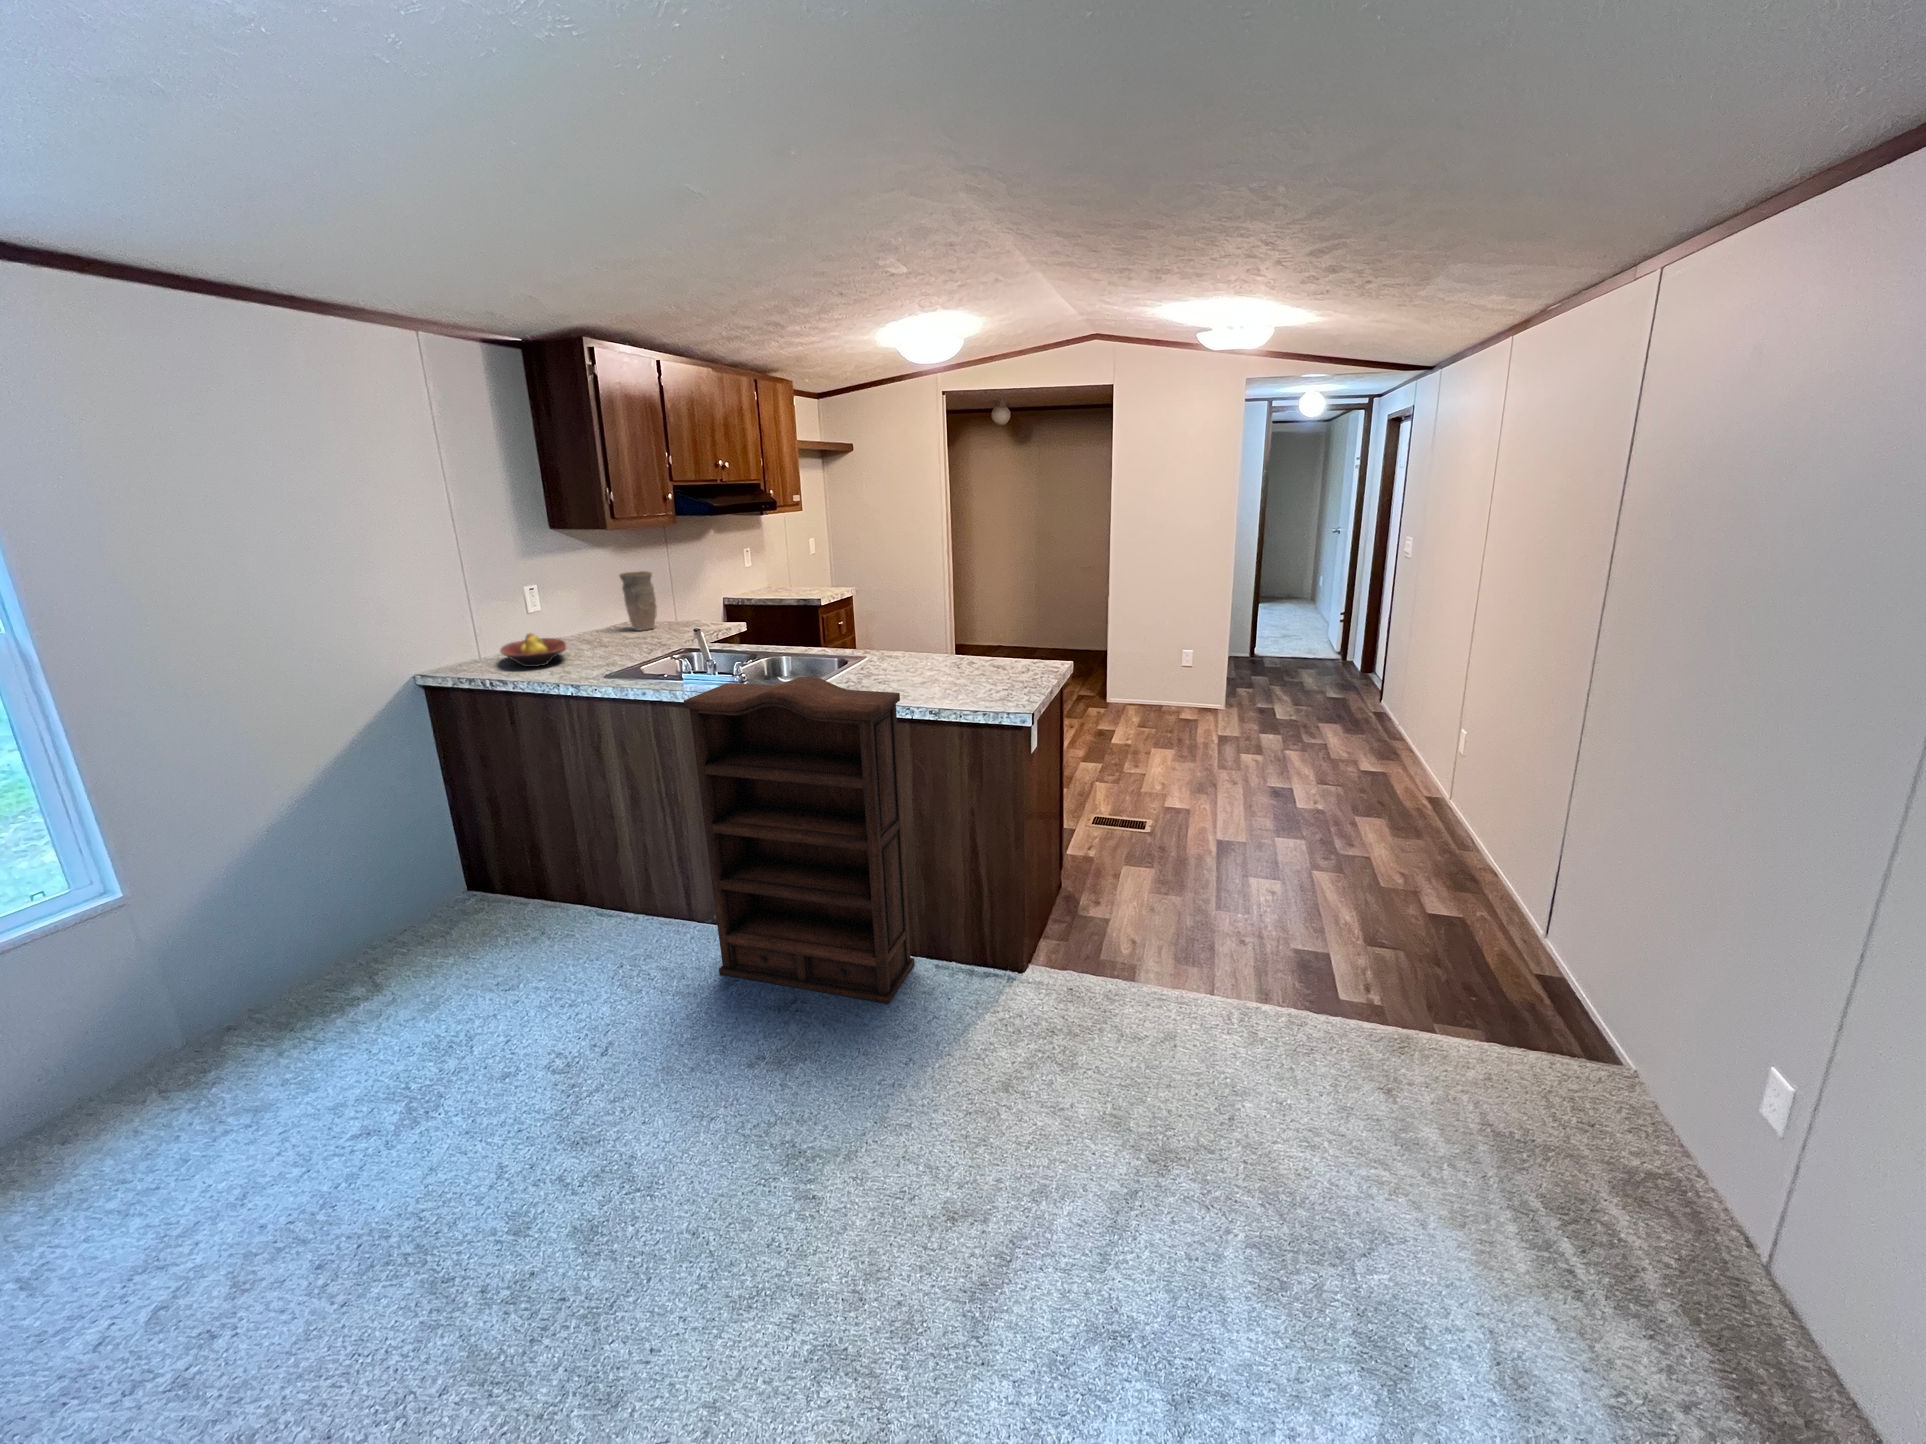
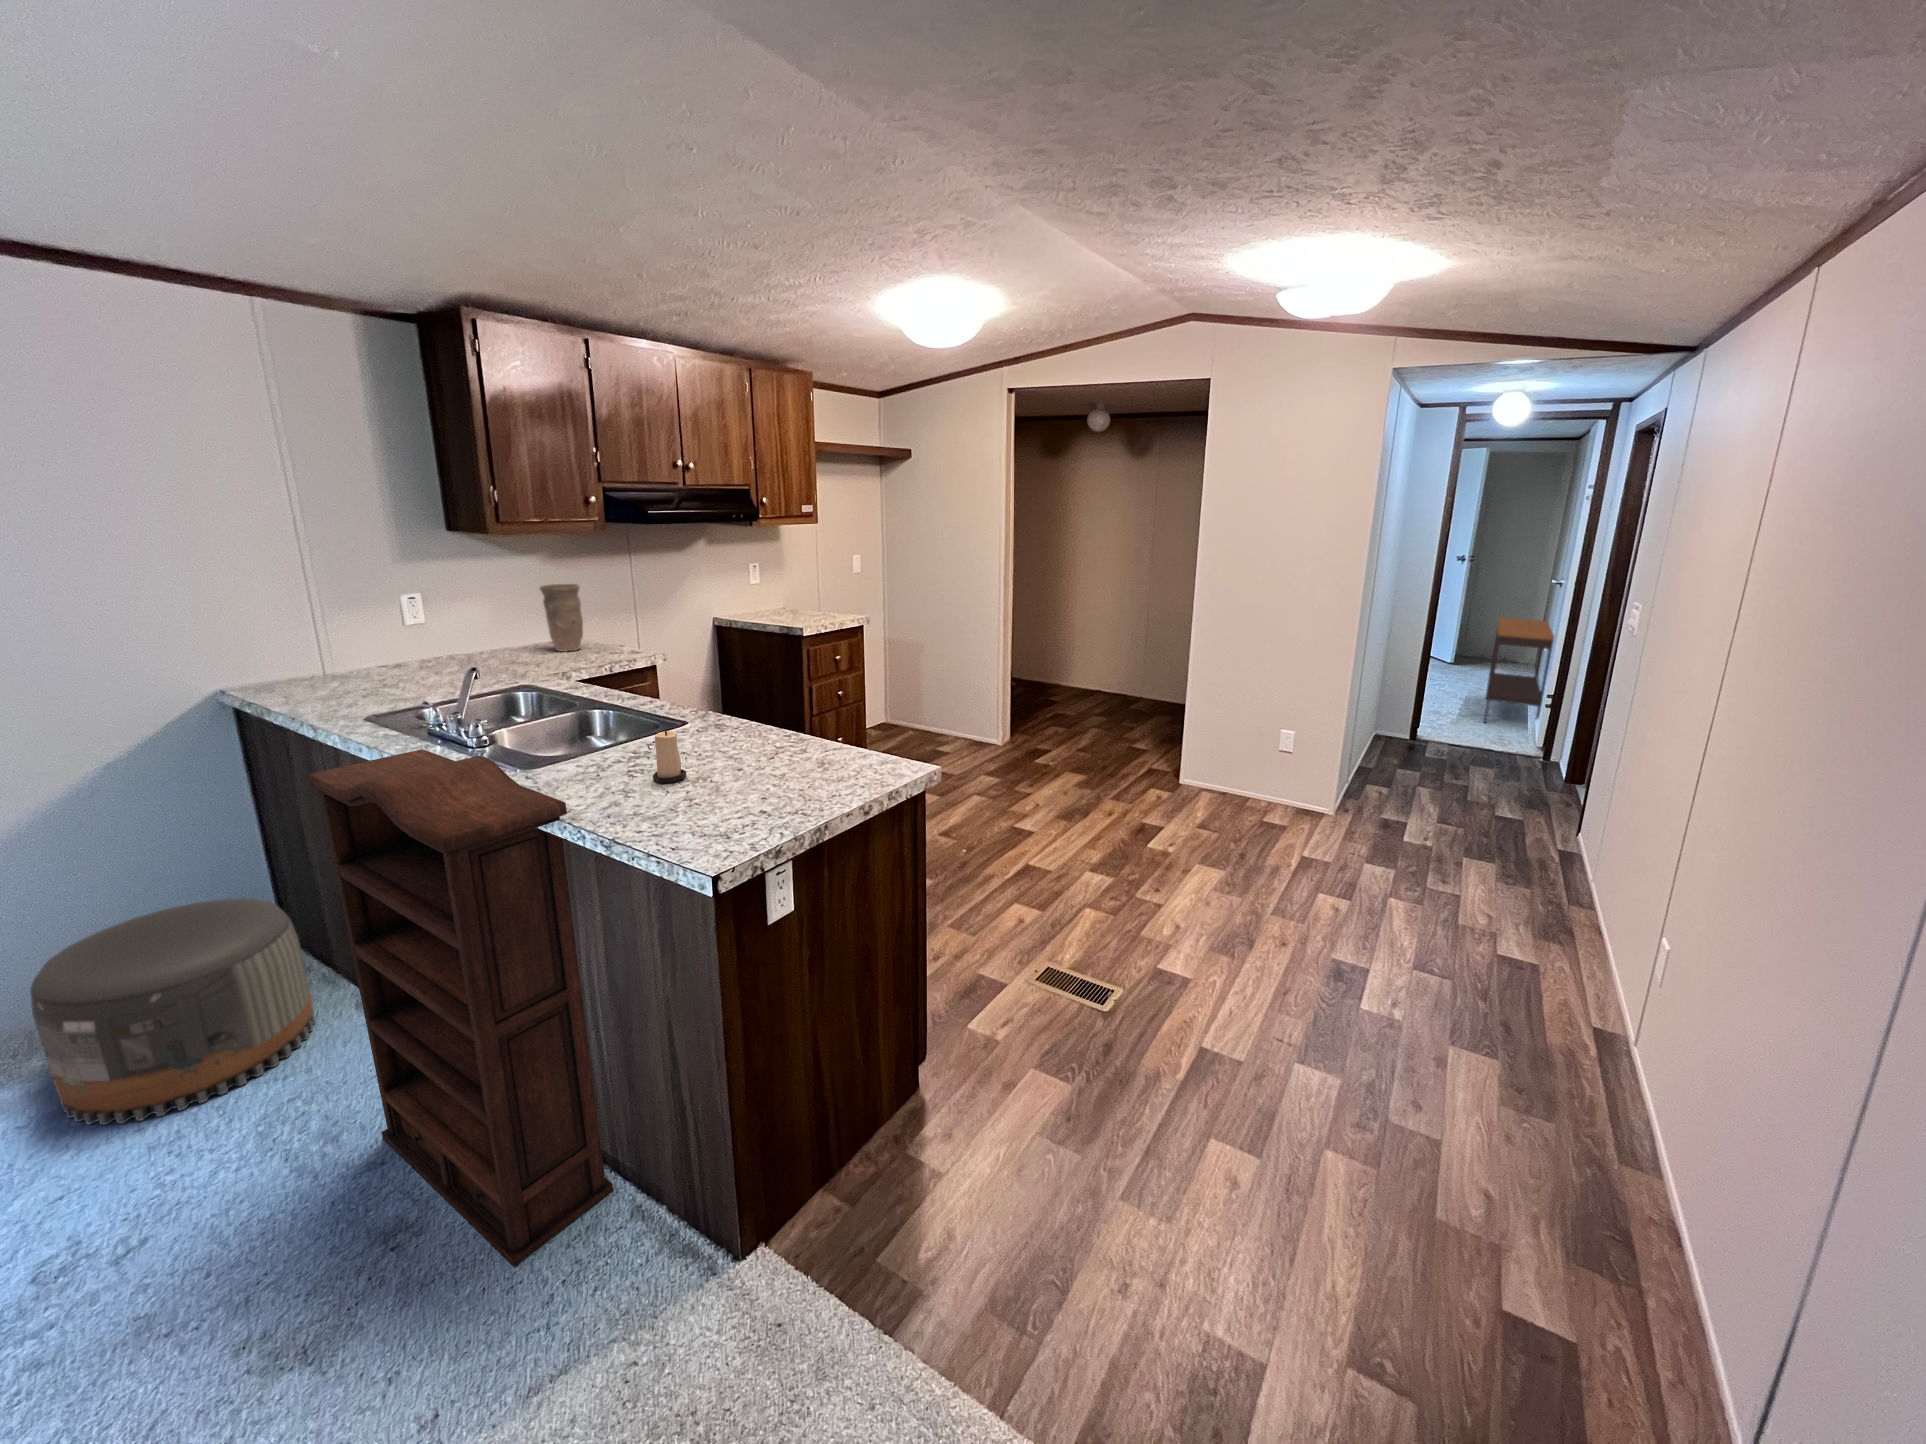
console table: none [1286,561,1335,643] -> present [1484,618,1555,723]
fruit bowl: present [500,633,566,667] -> none [320,649,421,690]
candle: none [908,648,930,685] -> present [653,729,686,783]
pouf: none [391,839,582,1014] -> present [30,899,315,1125]

